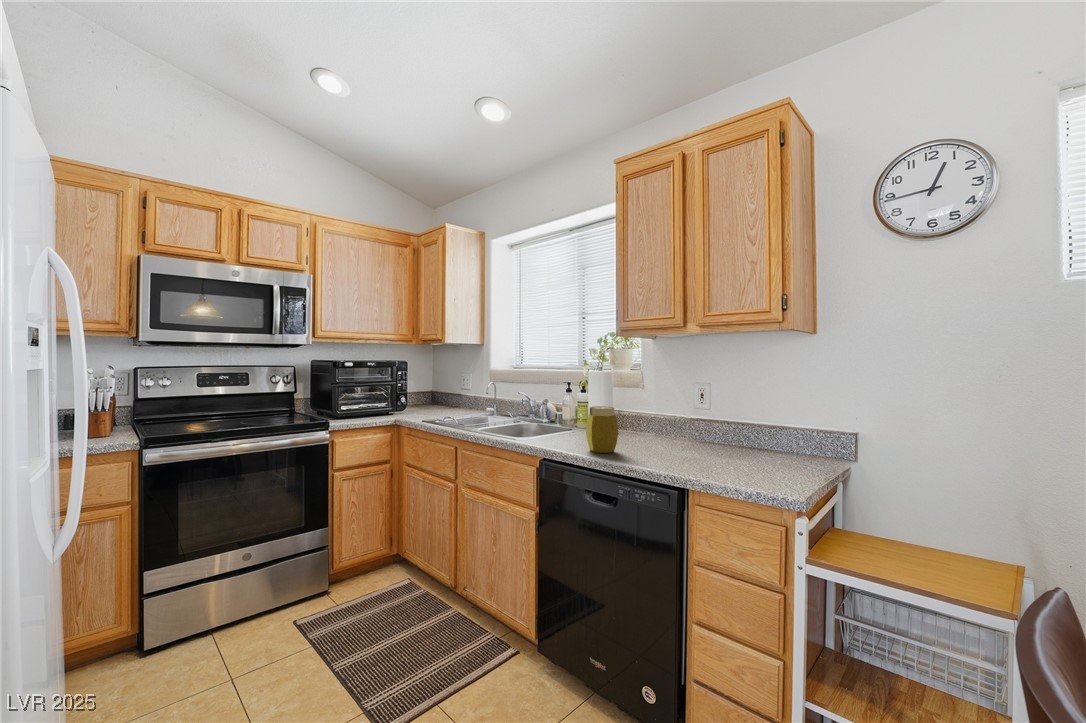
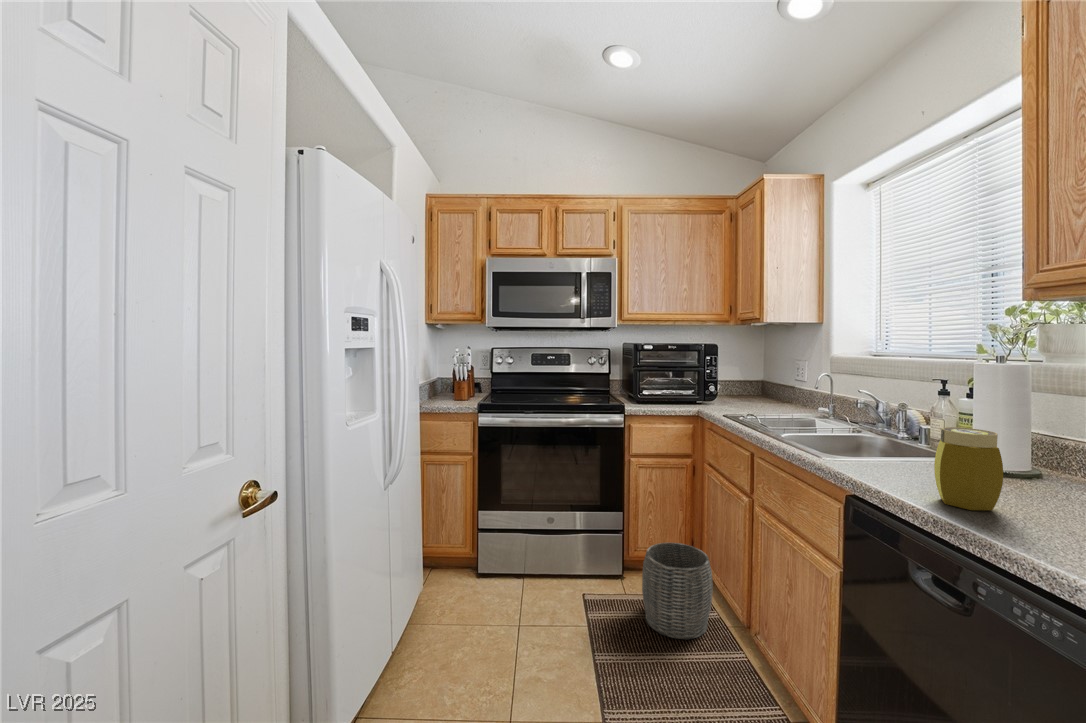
woven basket: none [362,539,426,625] -> present [642,543,713,639]

